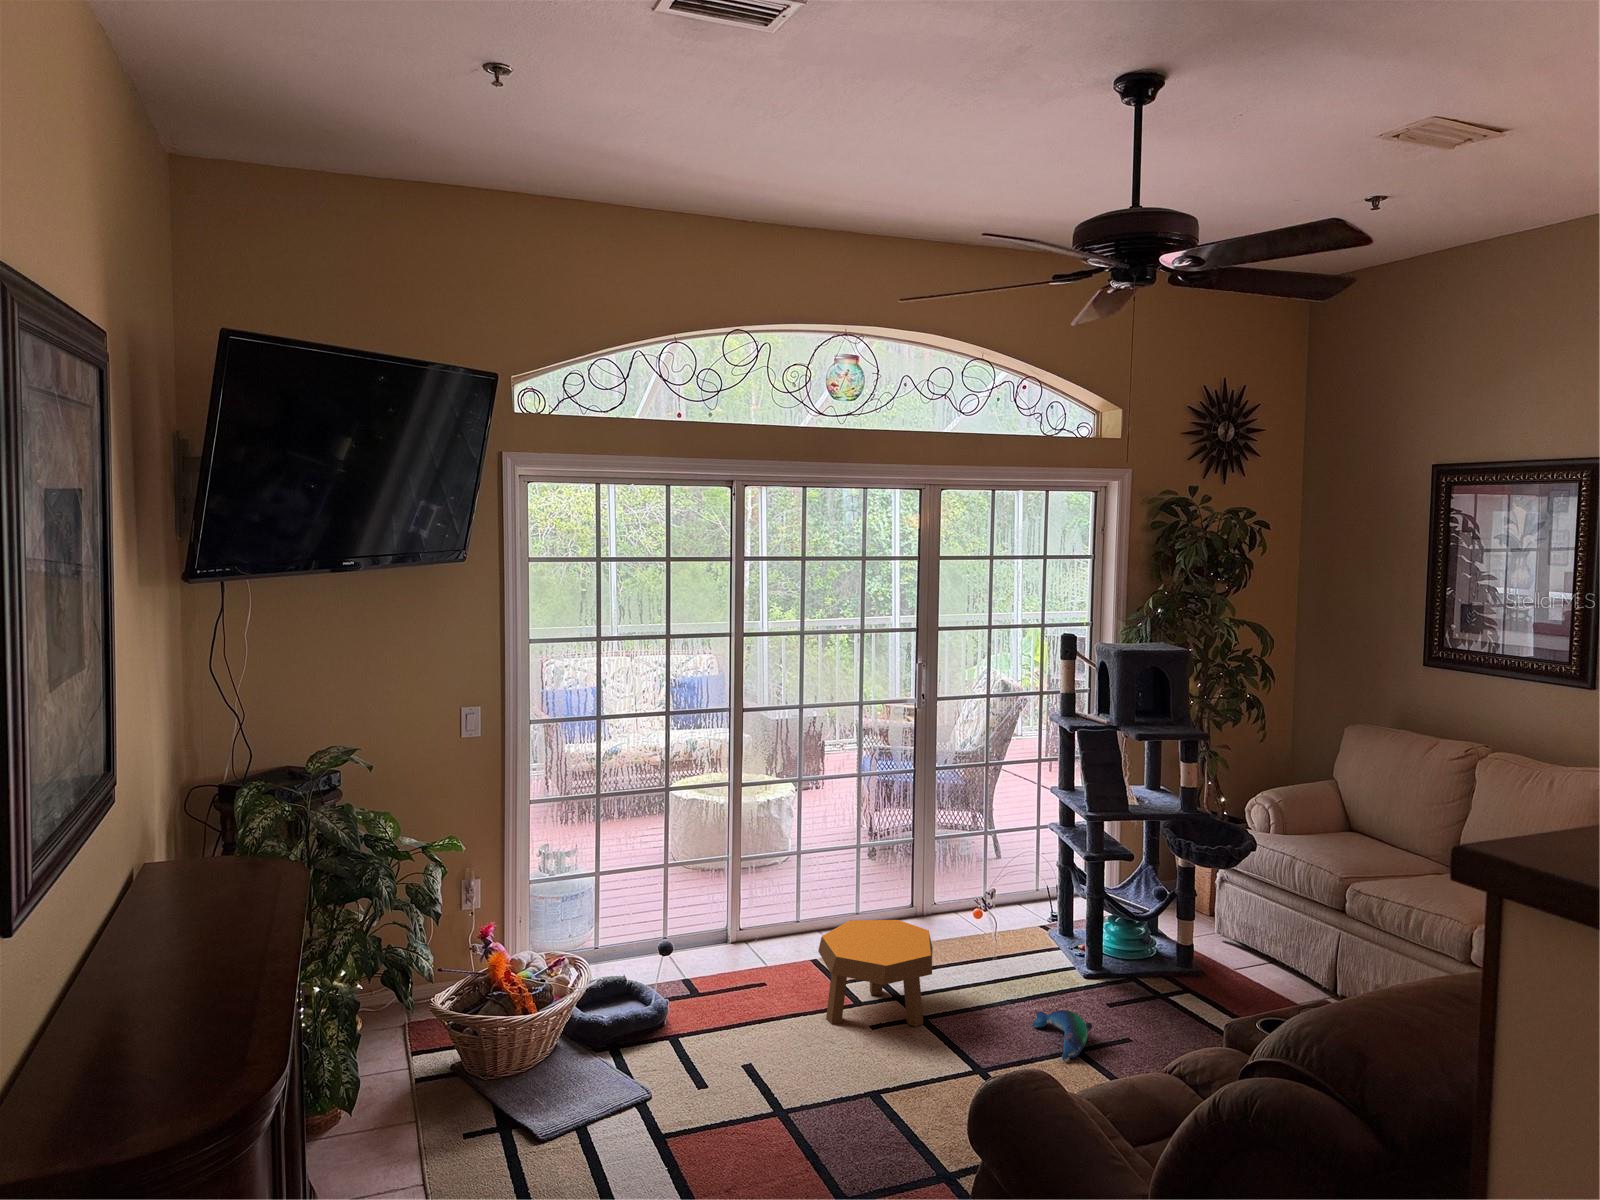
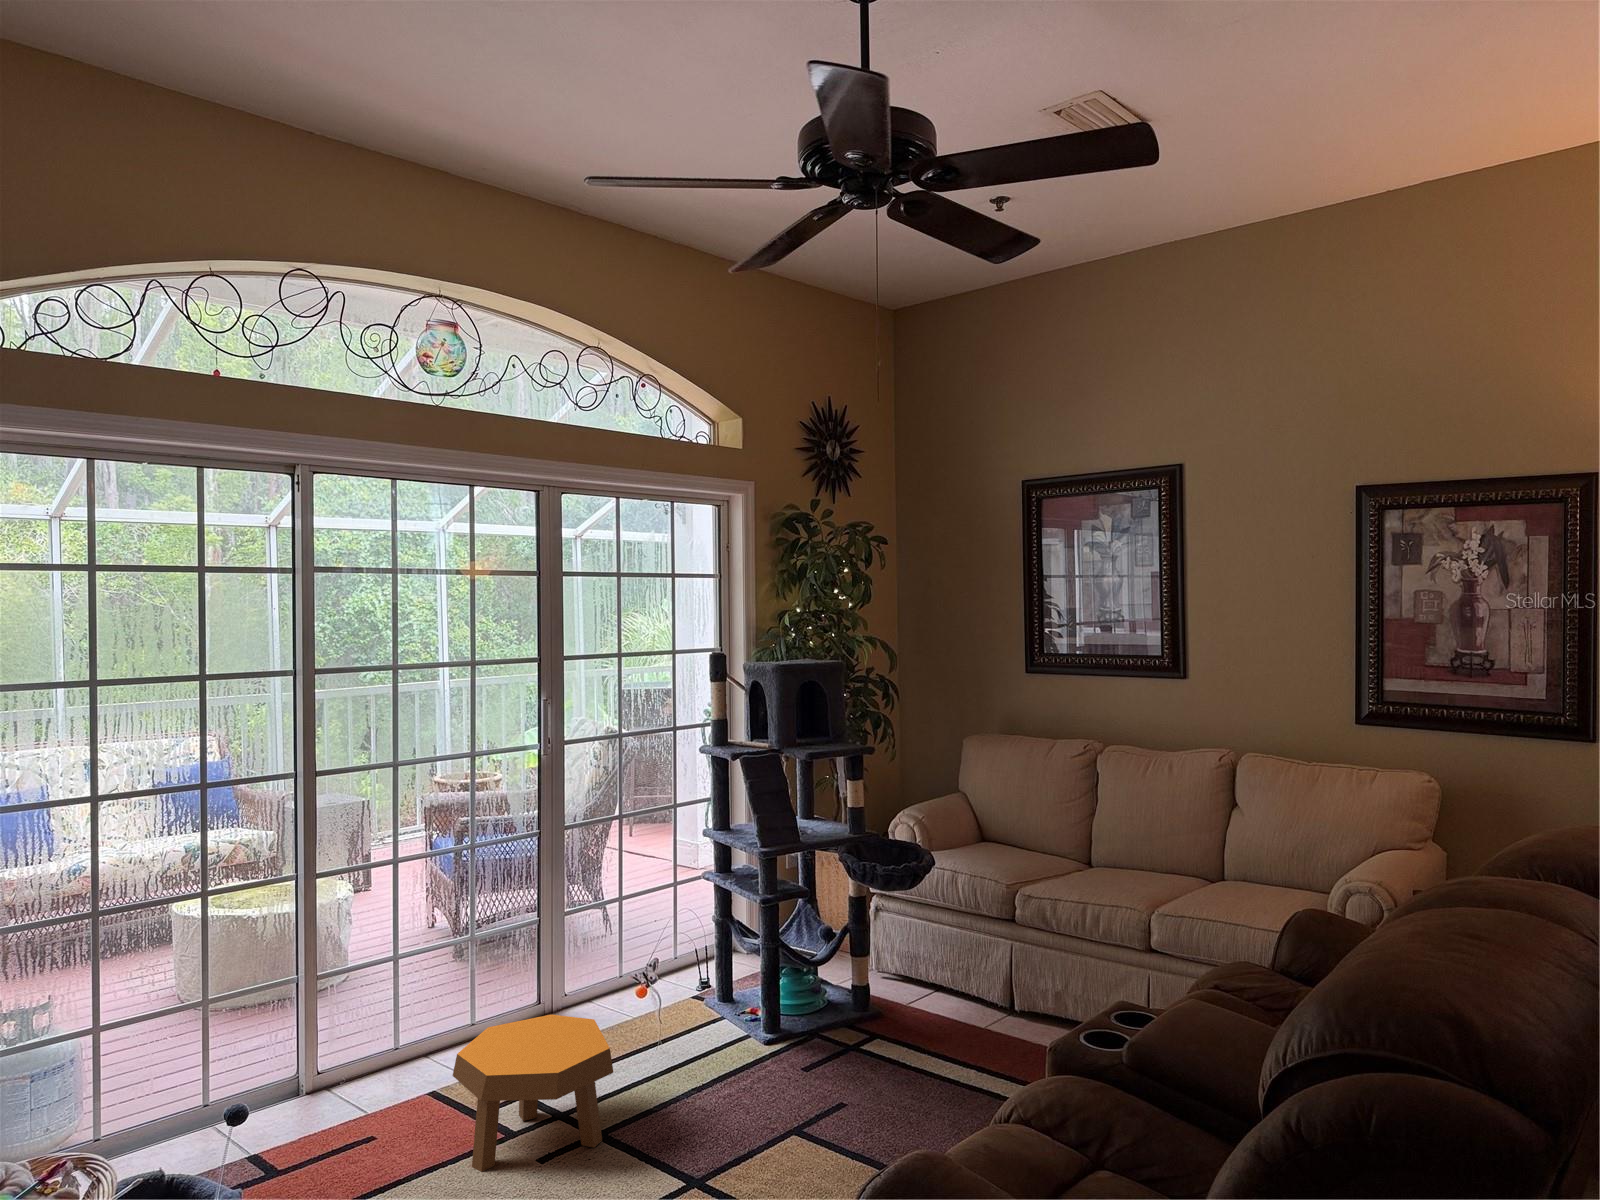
plush toy: present [1032,1010,1092,1061] -> none [732,1083,806,1144]

